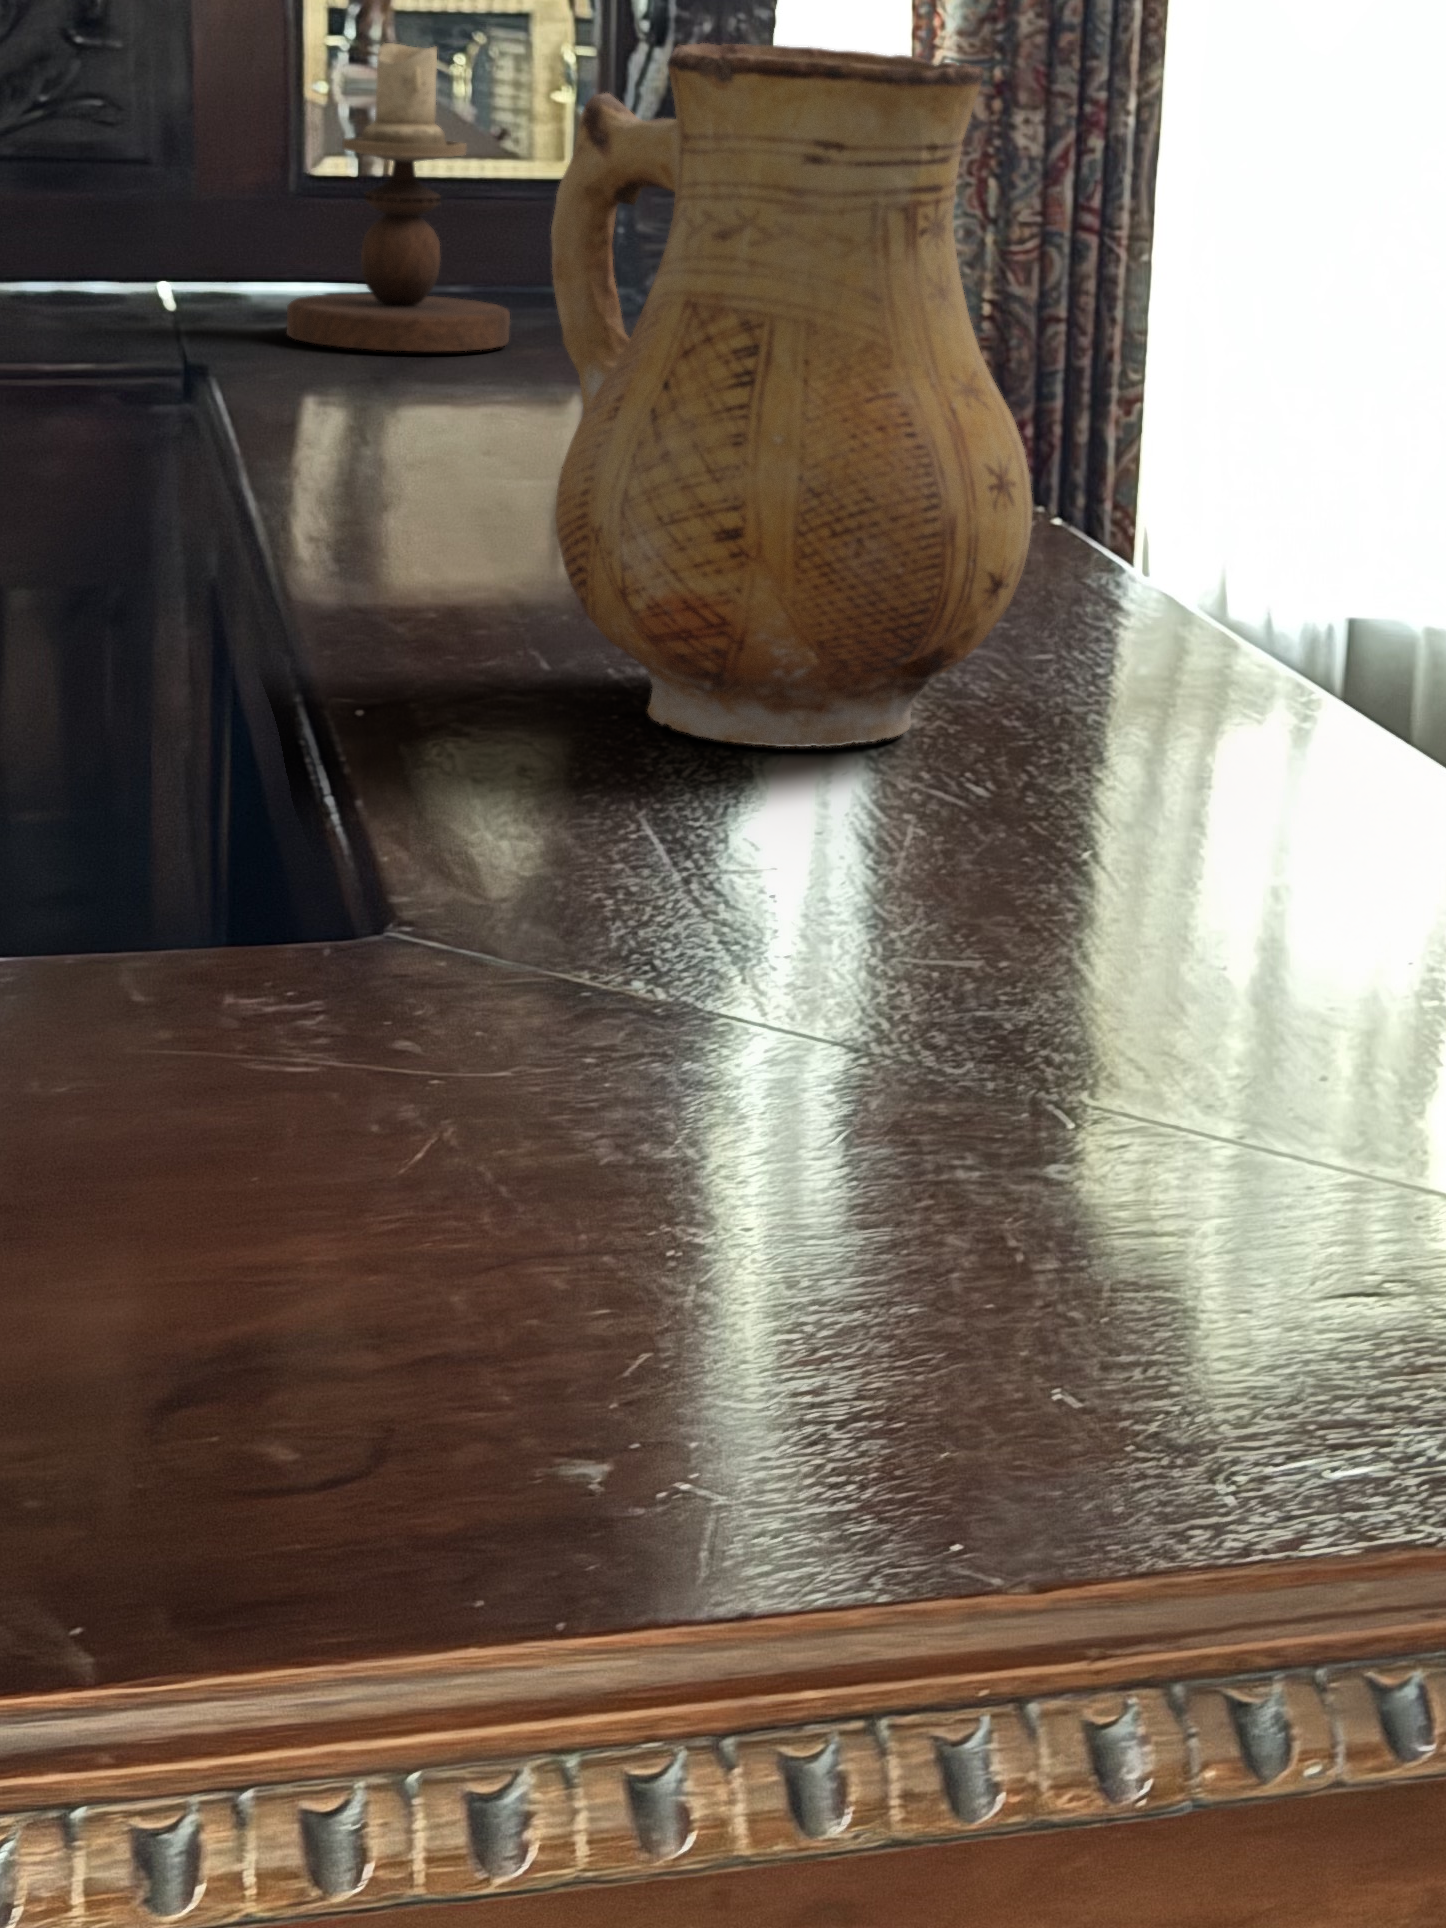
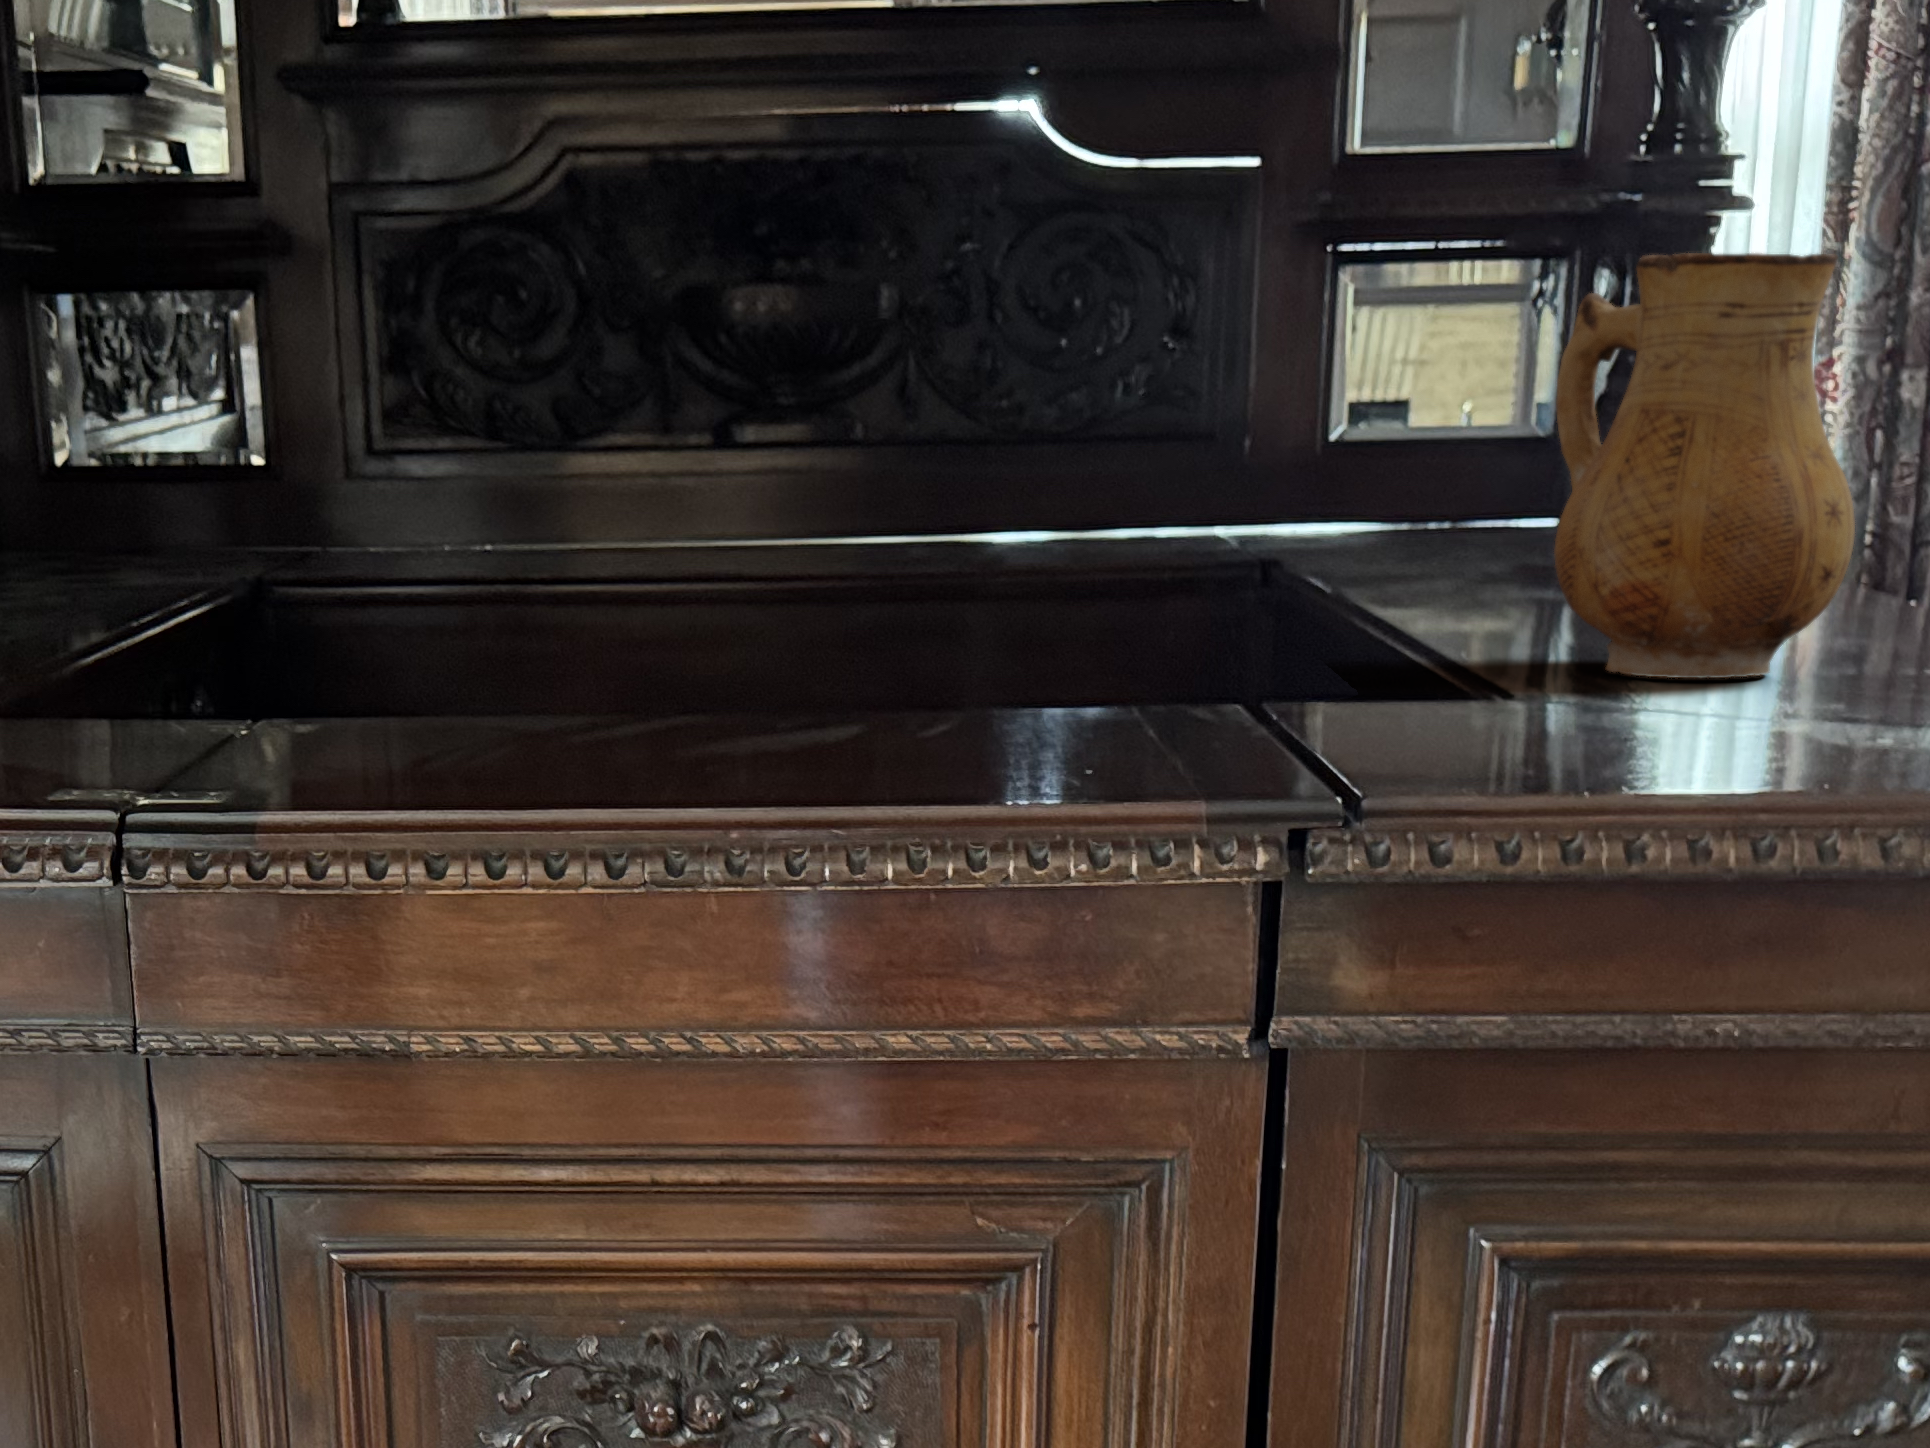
candlestick: present [287,43,510,352] -> none [1337,326,1497,546]

